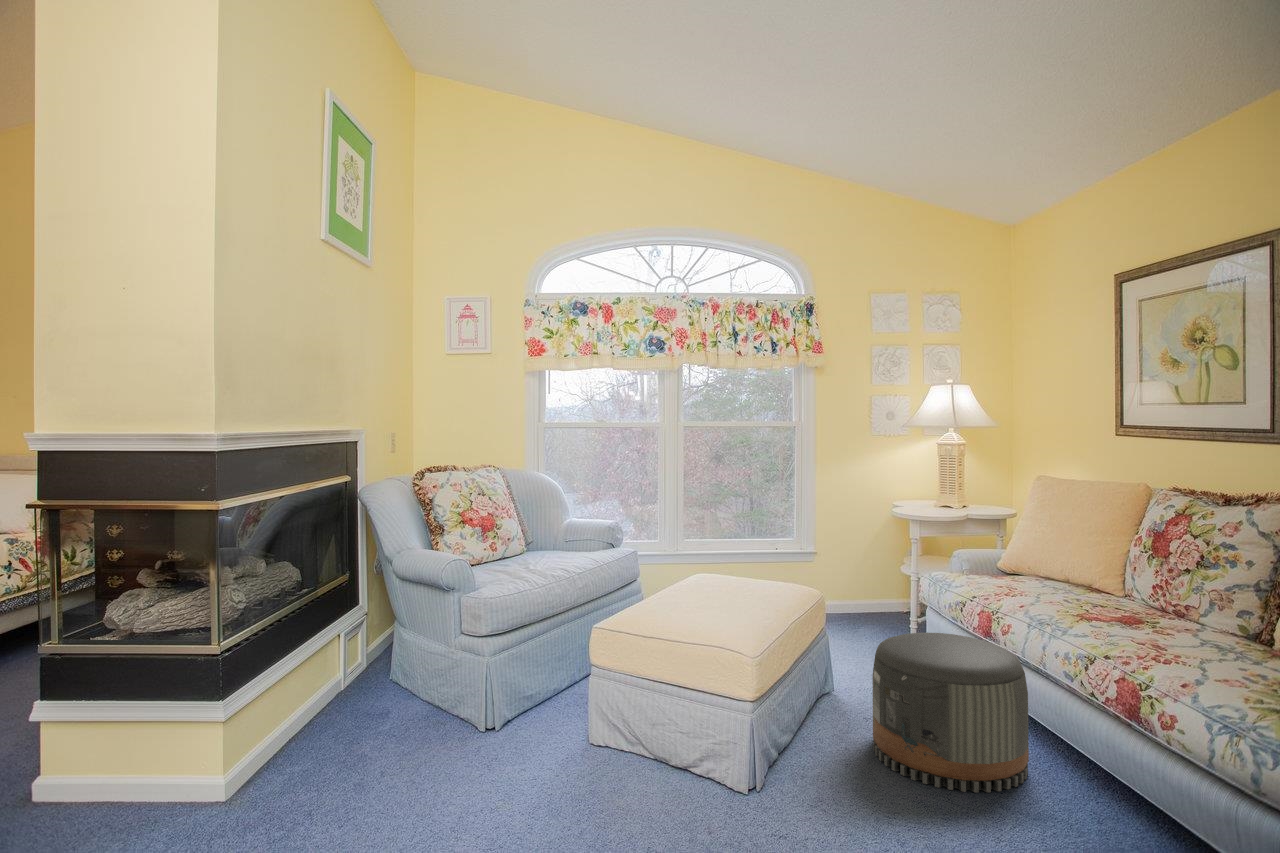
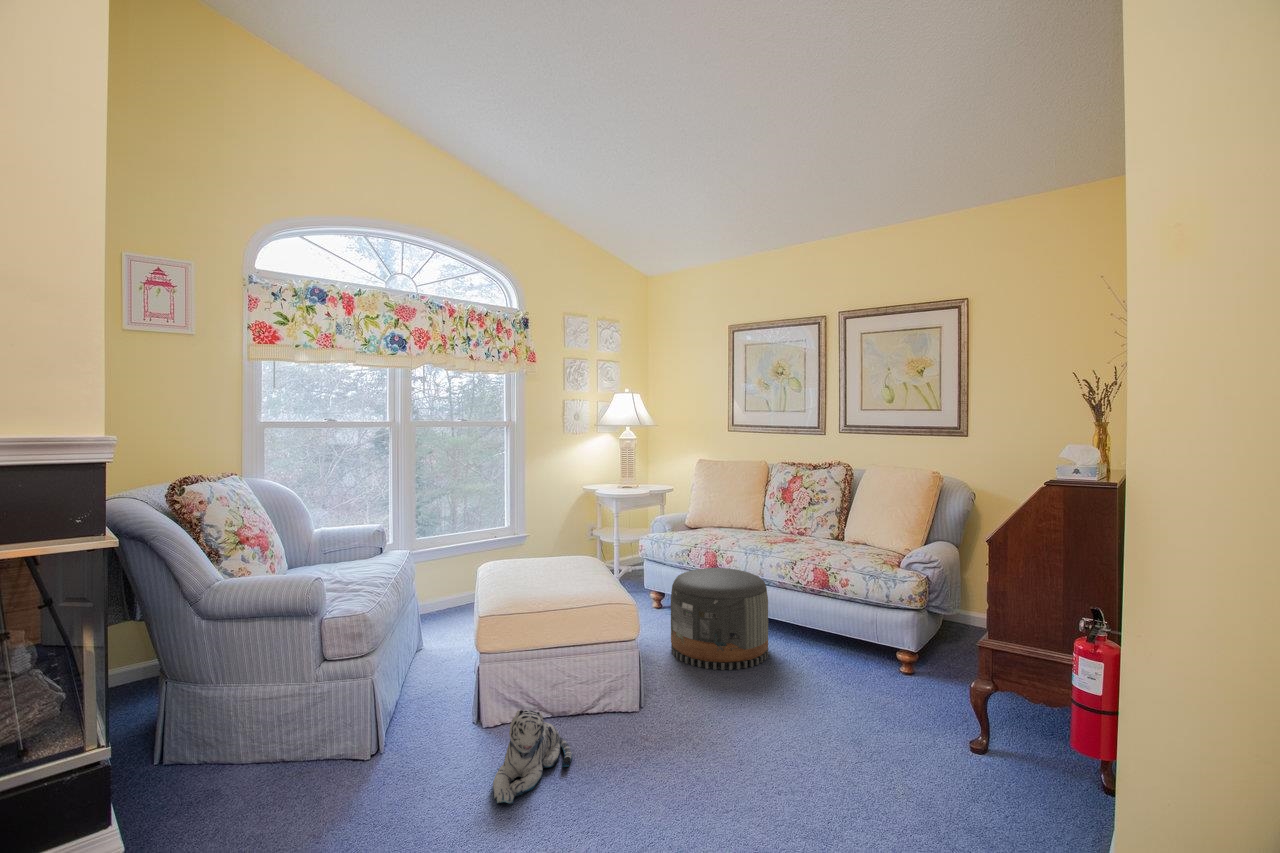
plush toy: none [498,719,624,806] -> present [493,710,572,804]

